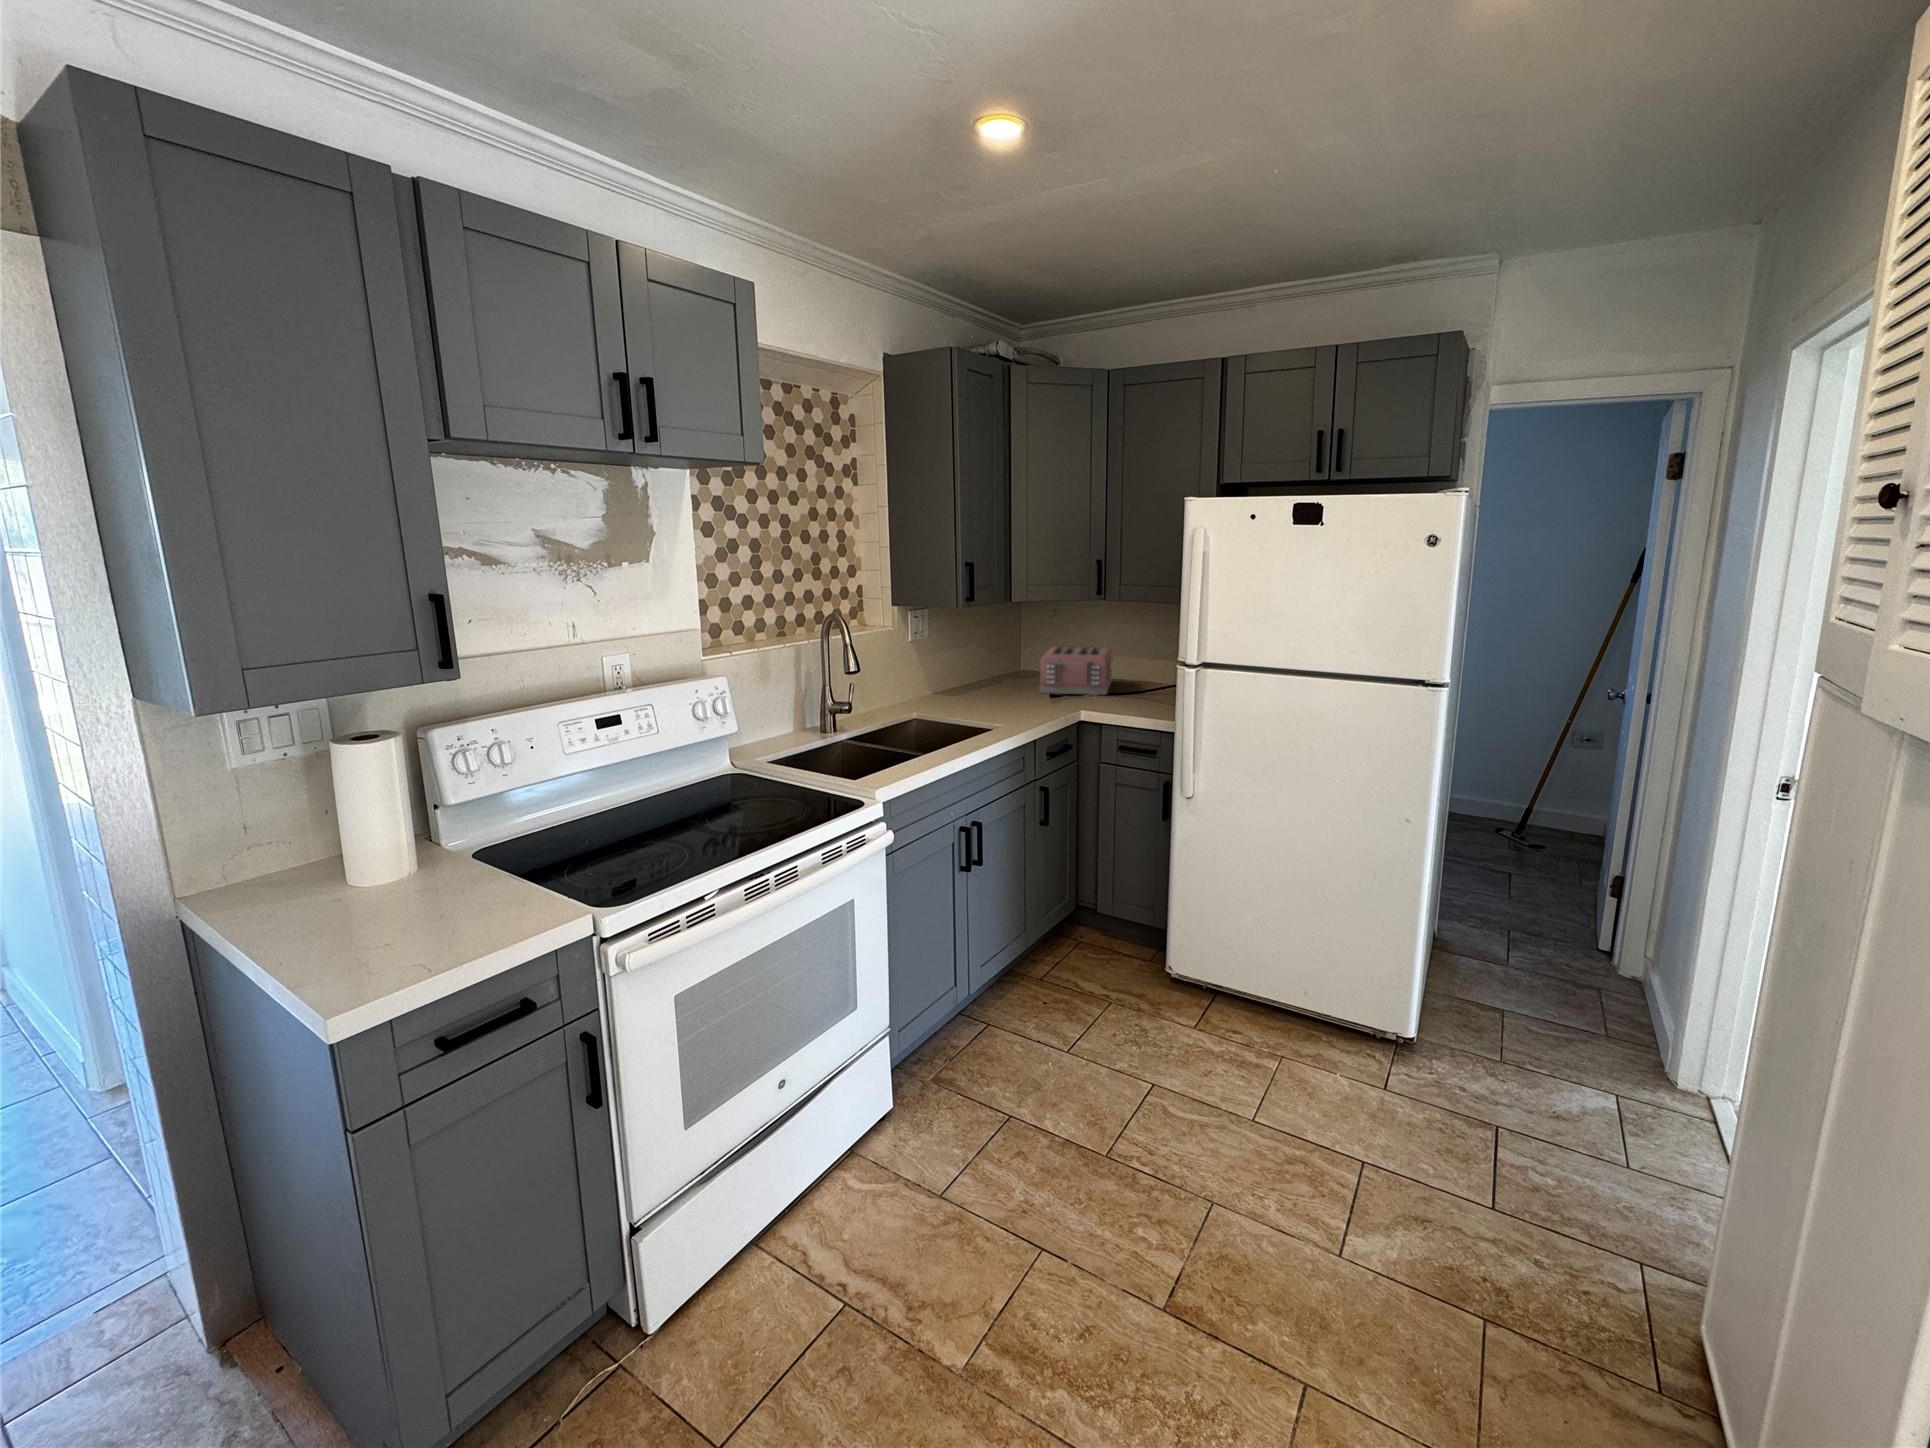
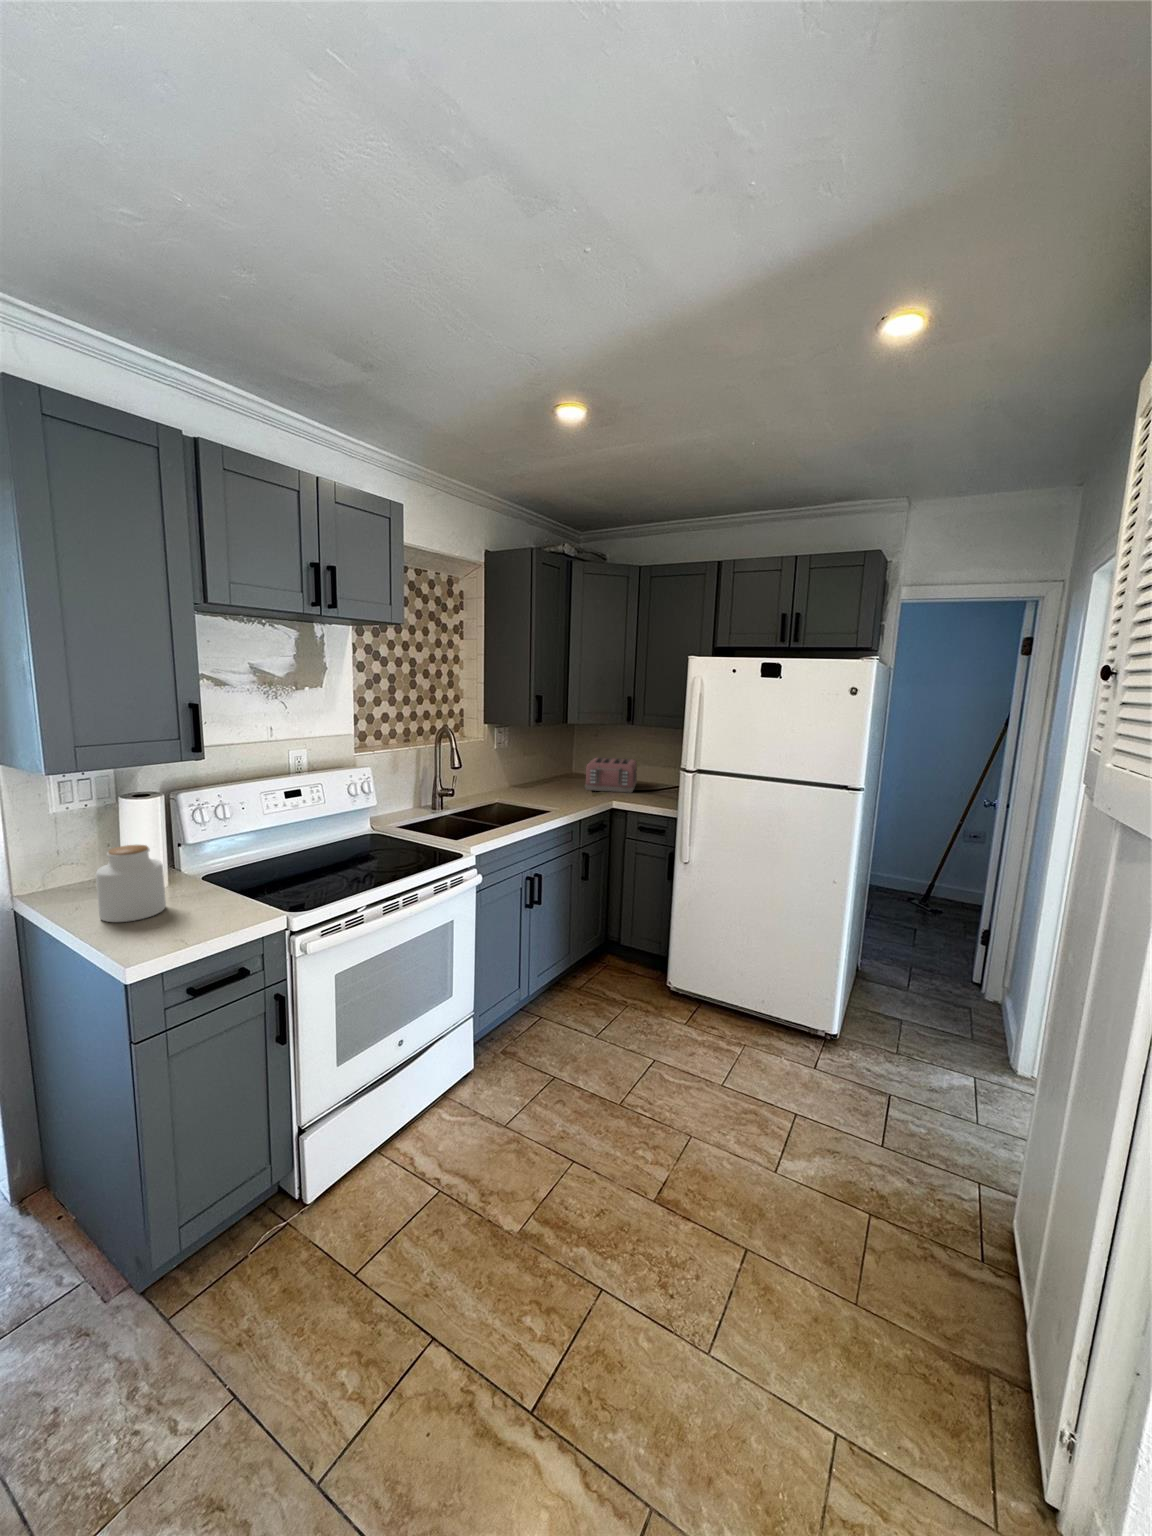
jar: none [288,815,406,938] -> present [96,845,166,922]

